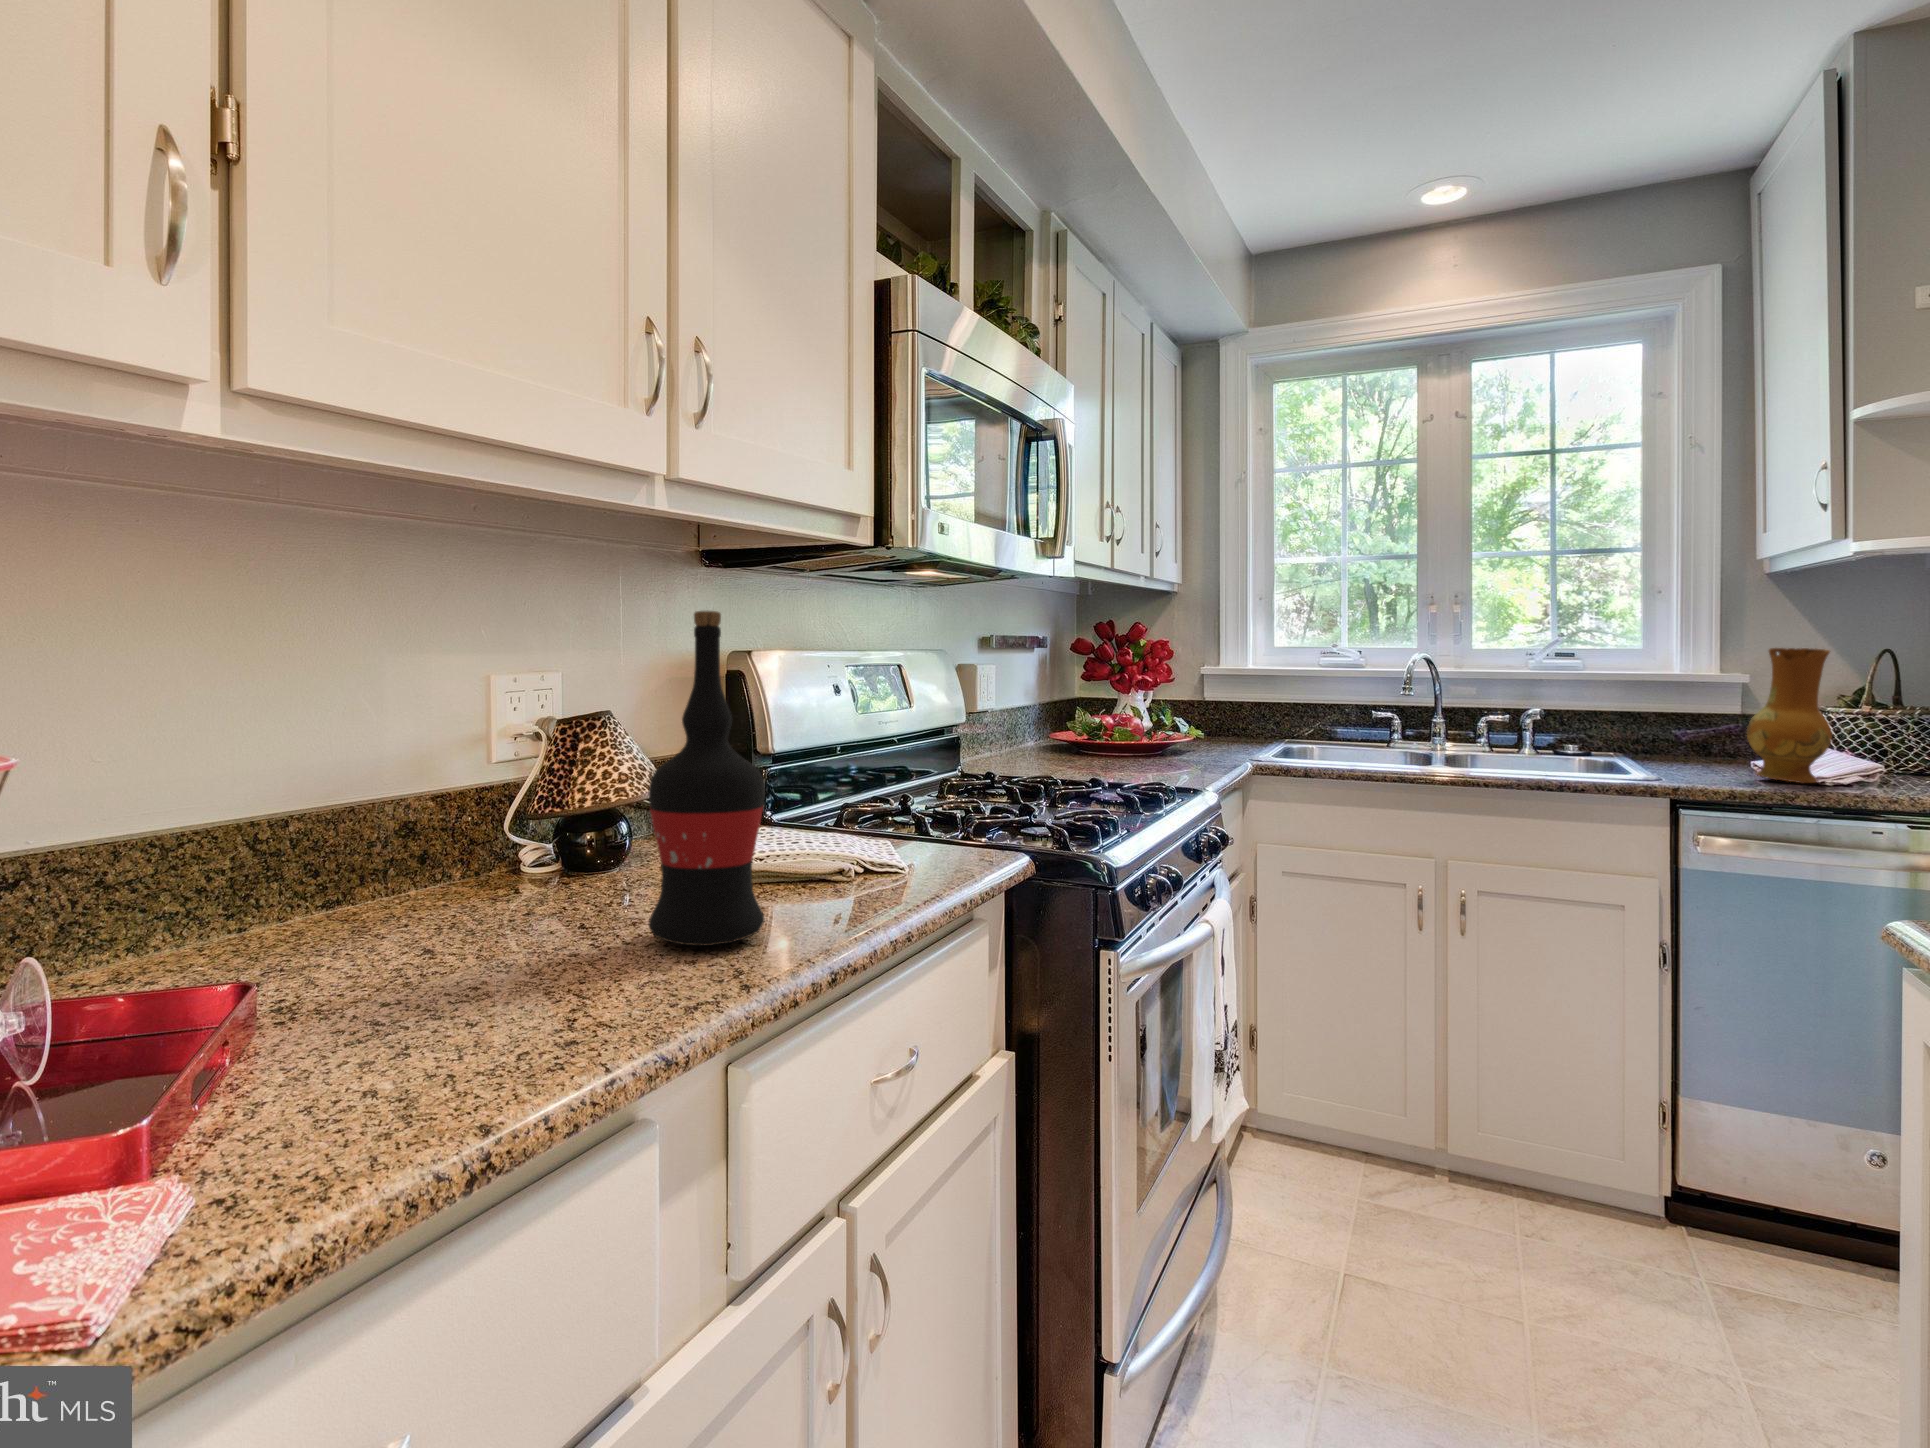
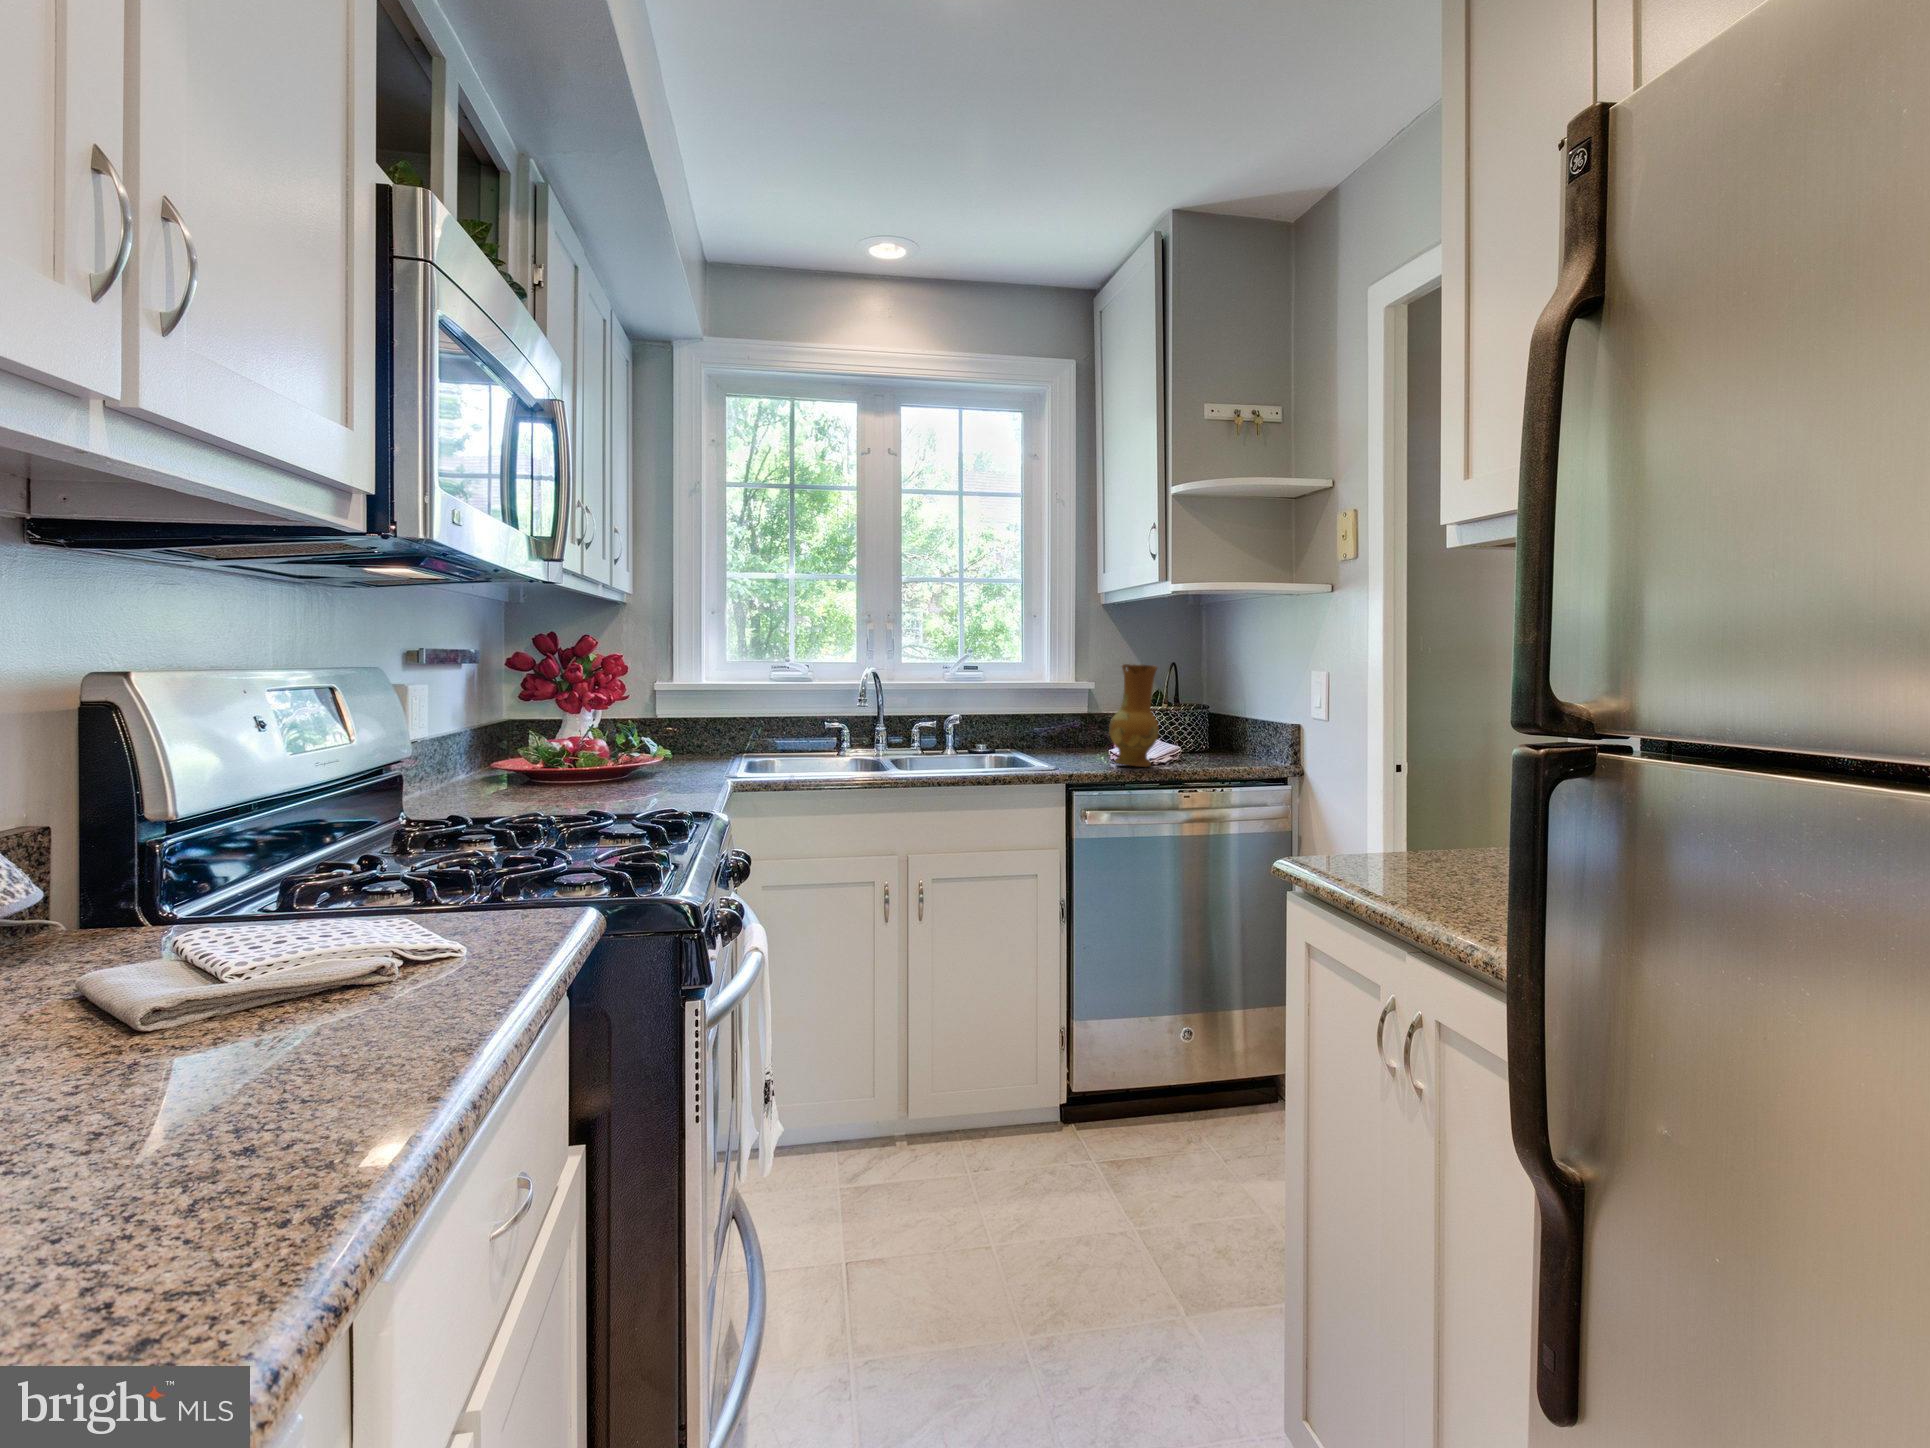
wine bottle: present [649,611,765,946] -> none [132,623,344,1131]

